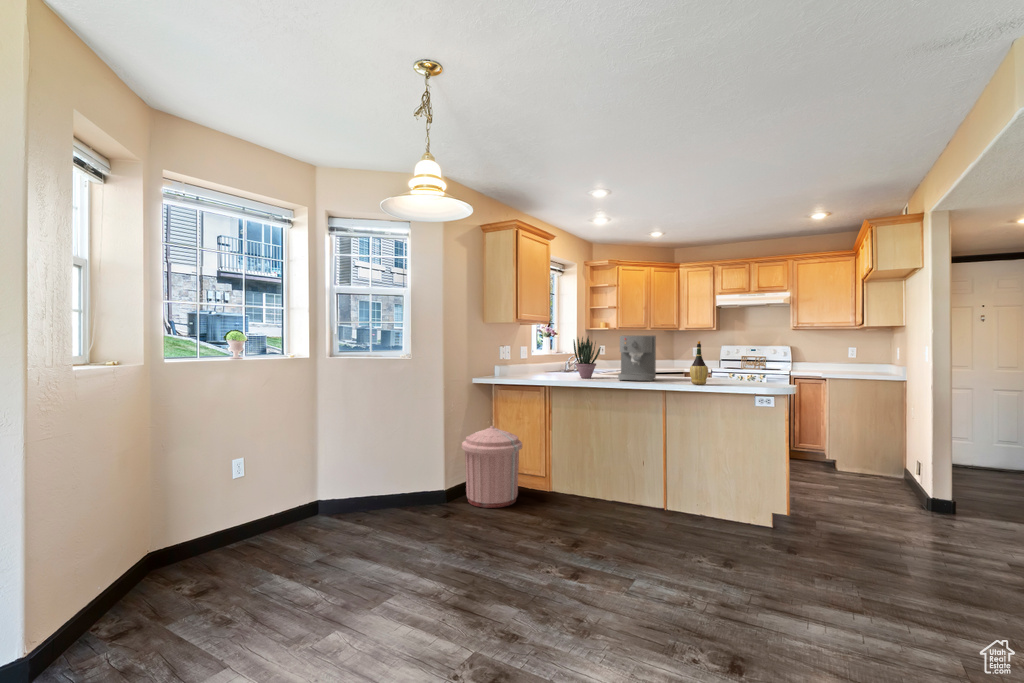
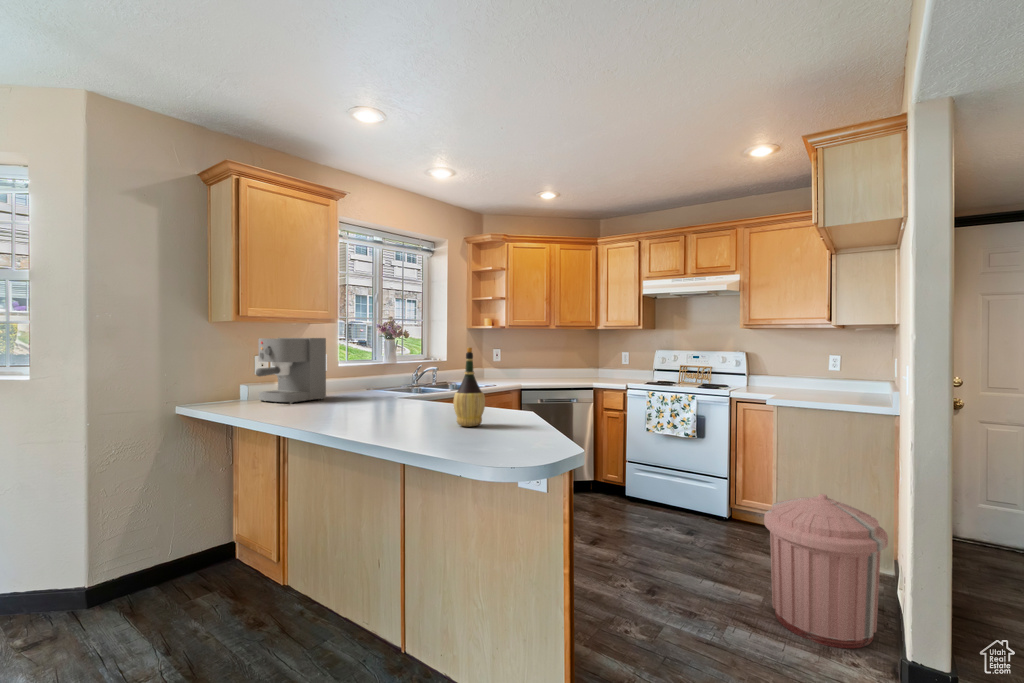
potted plant: present [574,336,601,378] -> none [337,337,386,404]
coffee maker: present [618,336,656,382] -> present [256,338,326,404]
trash can: present [462,426,522,508] -> present [764,494,888,648]

